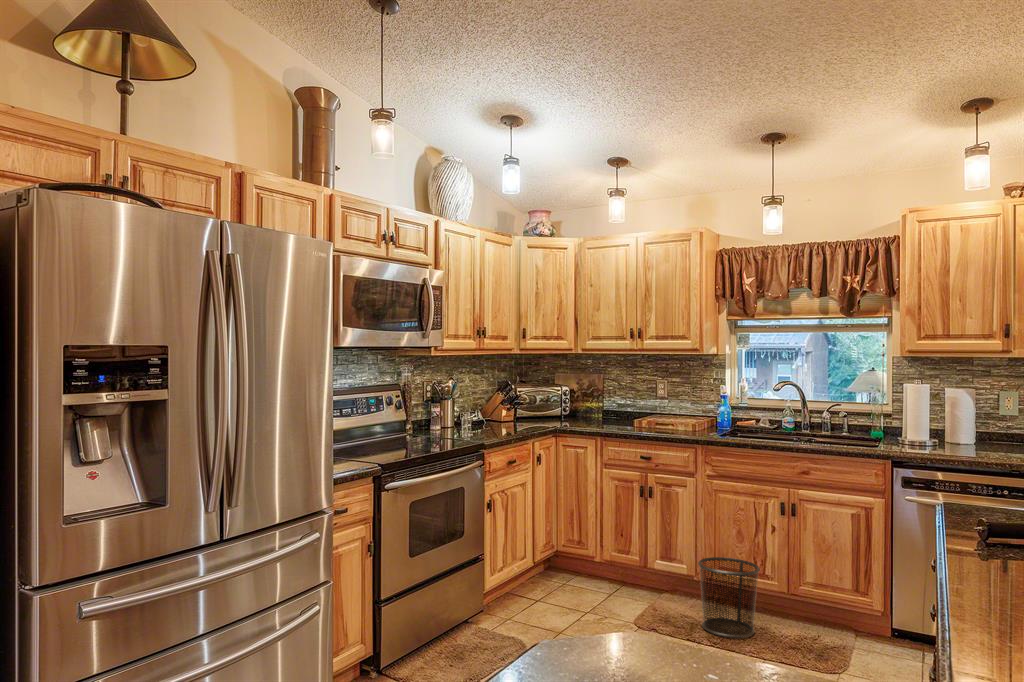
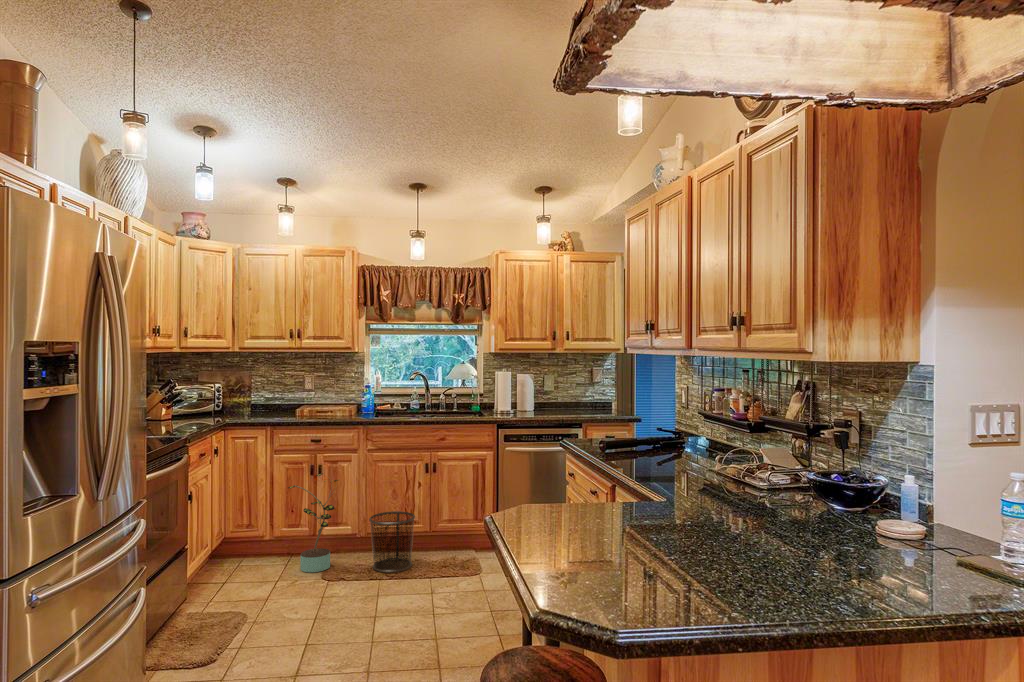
potted plant: none [610,495,672,612] -> present [288,473,338,572]

